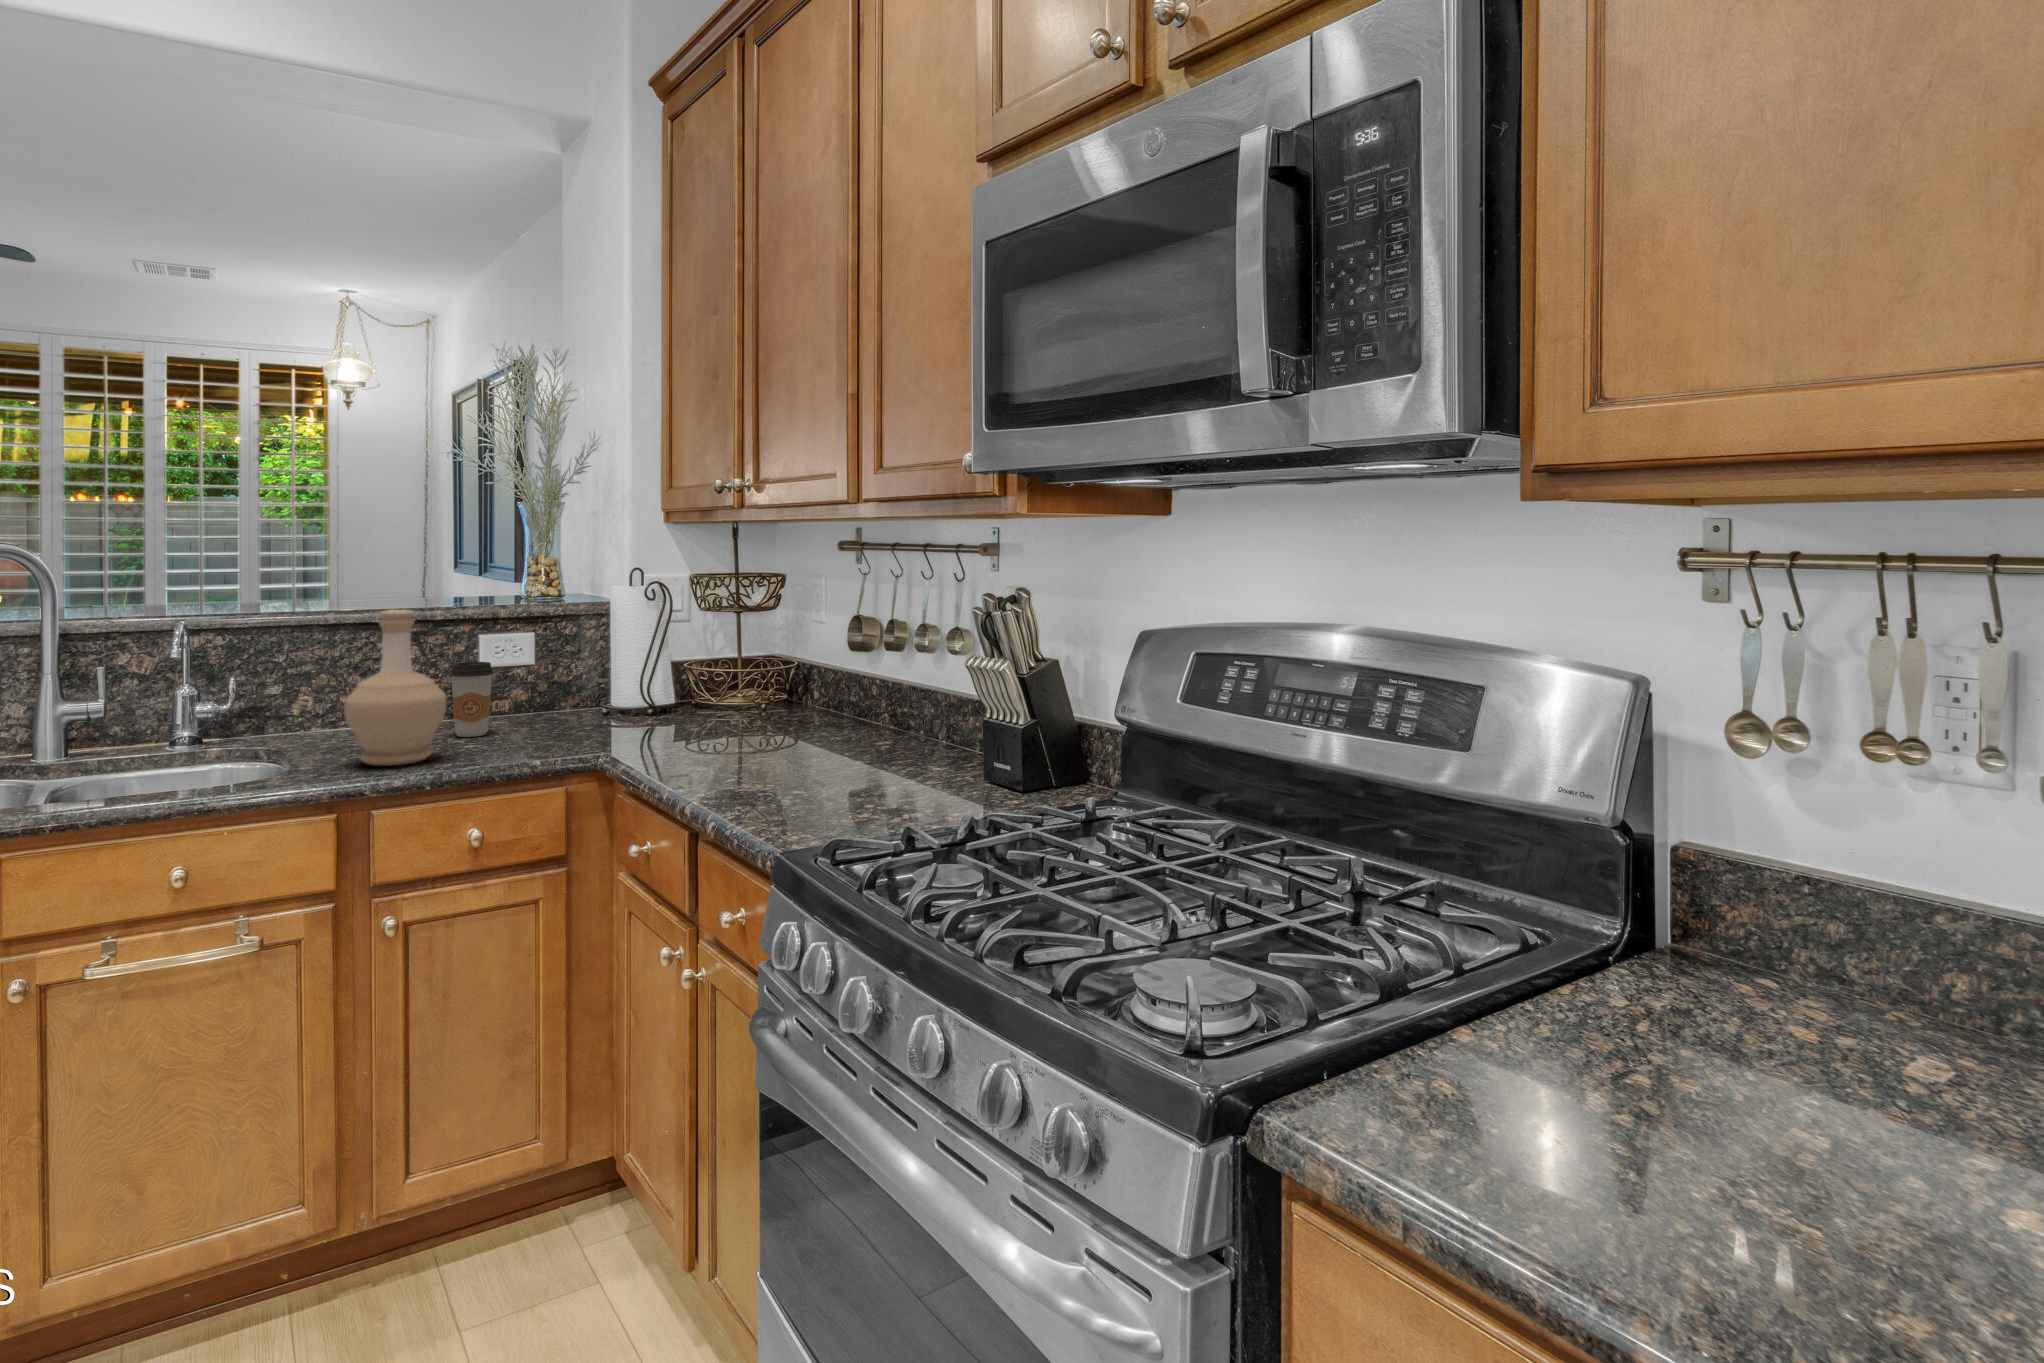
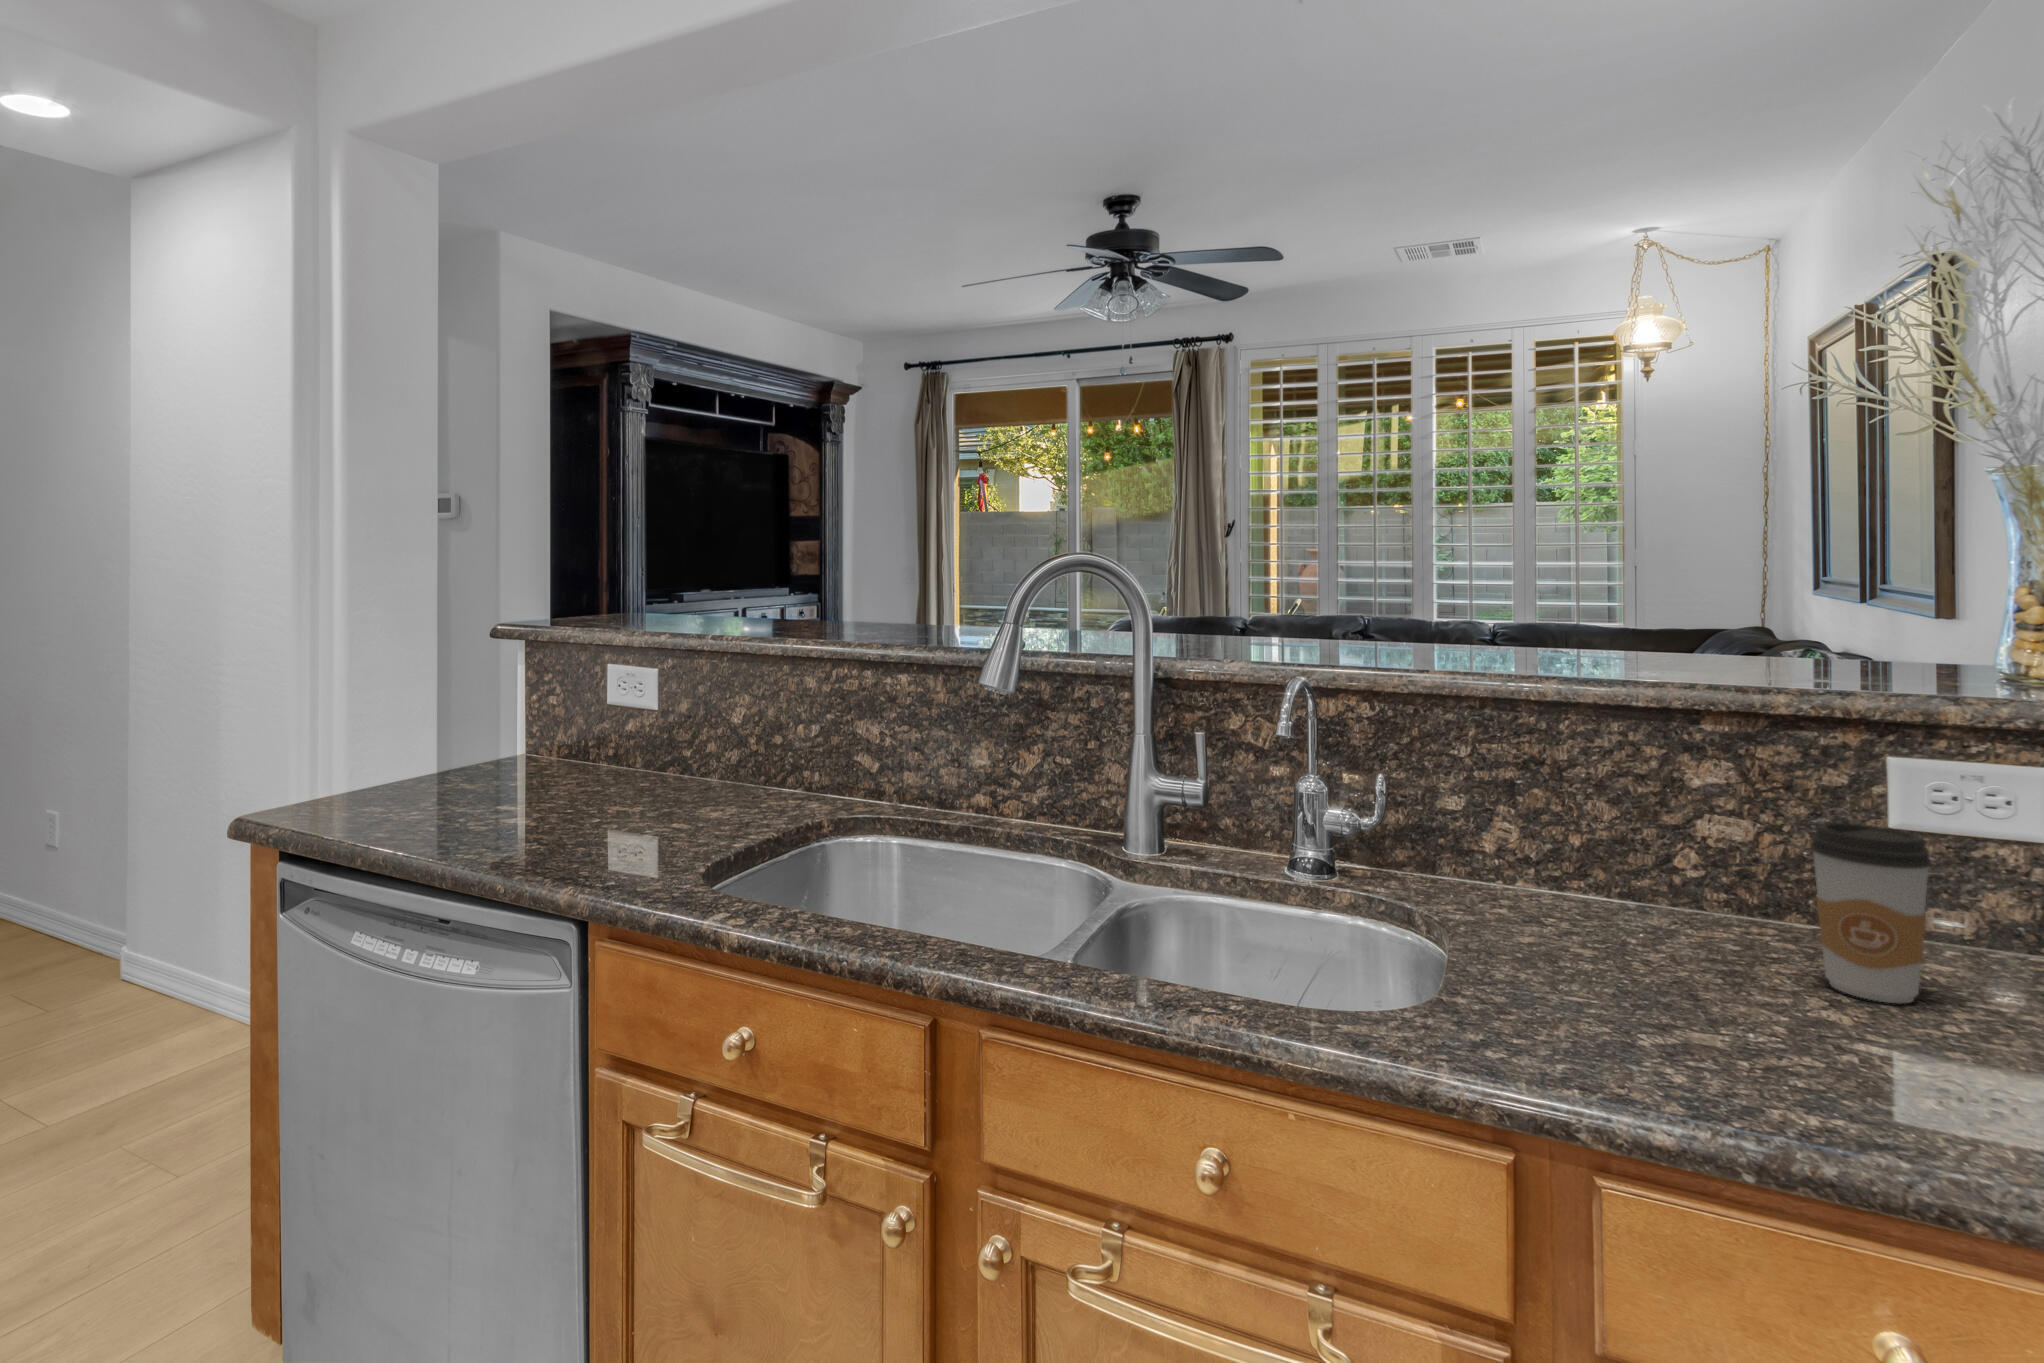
bottle: present [344,610,447,766] -> none [1542,708,1798,1069]

